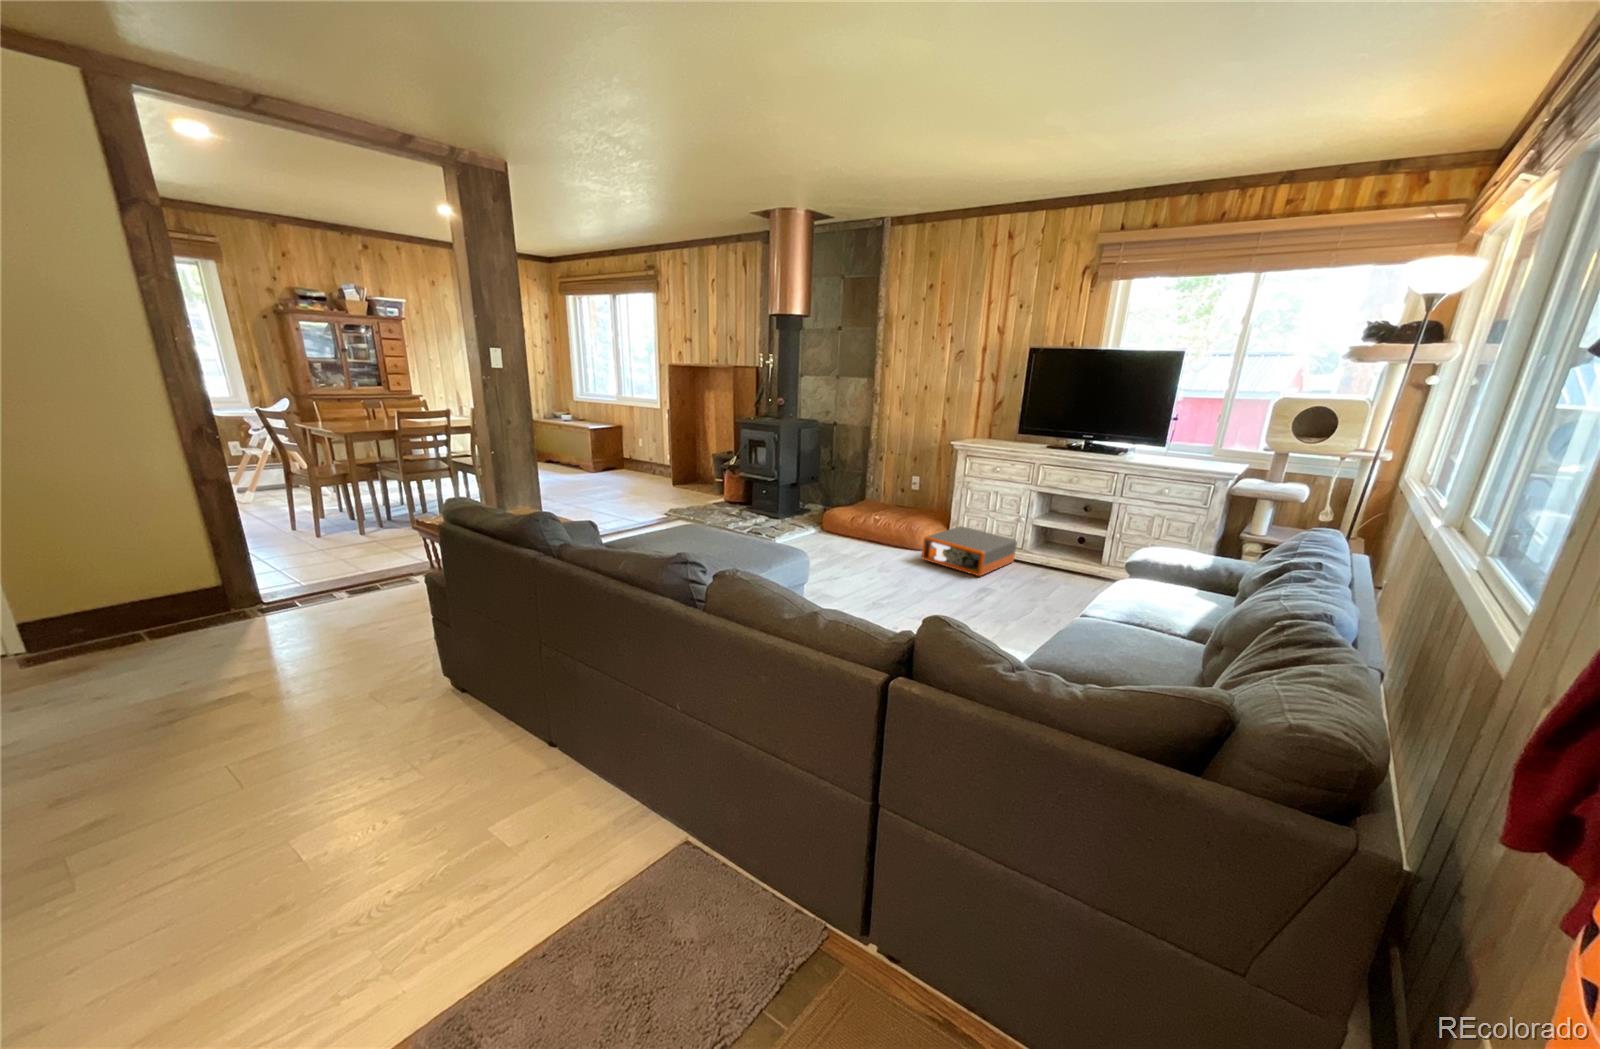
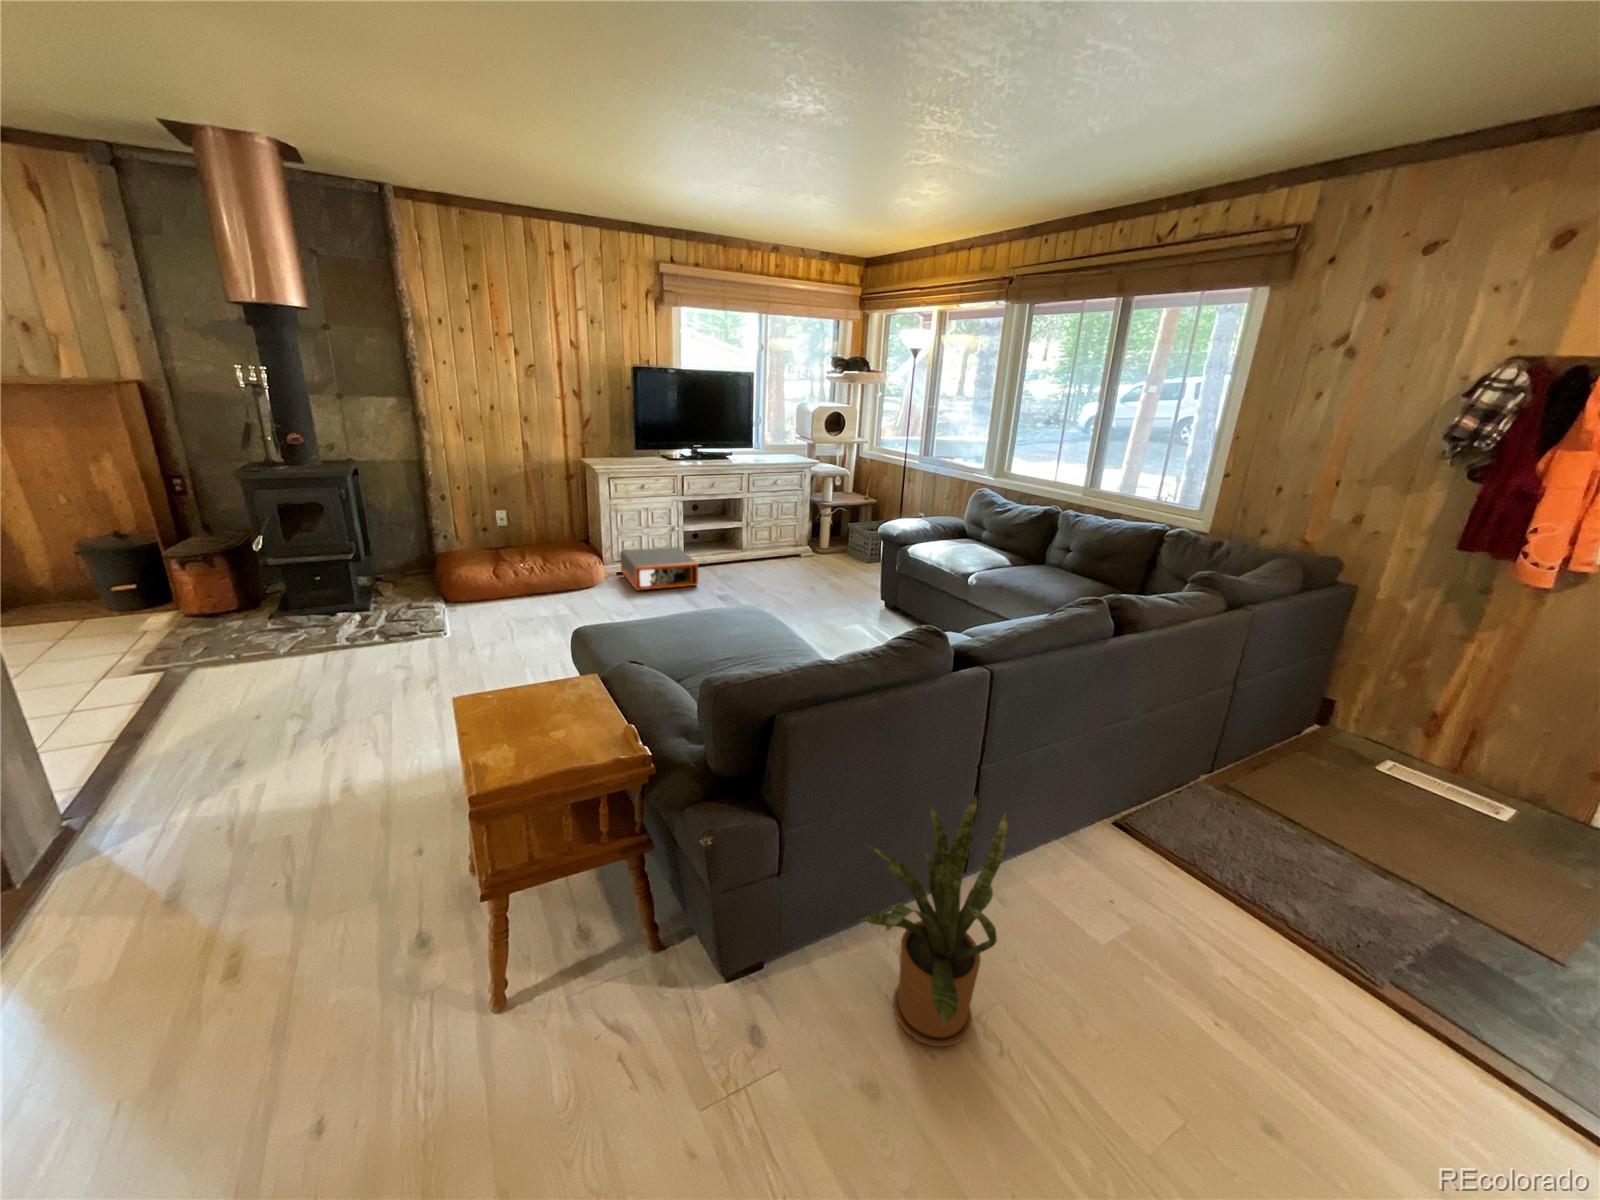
house plant: none [179,632,368,810] -> present [863,795,1008,1046]

